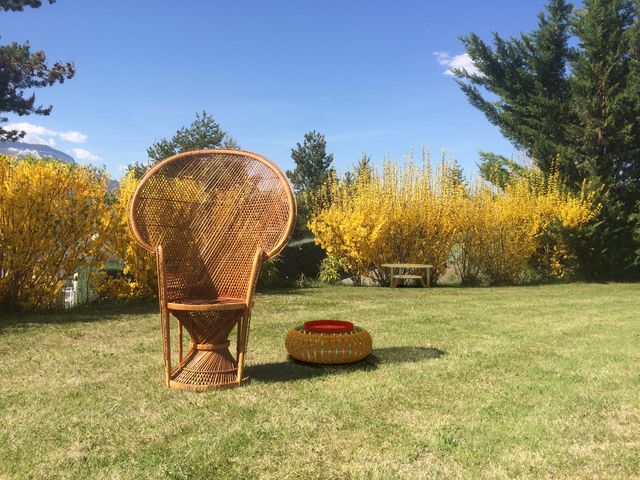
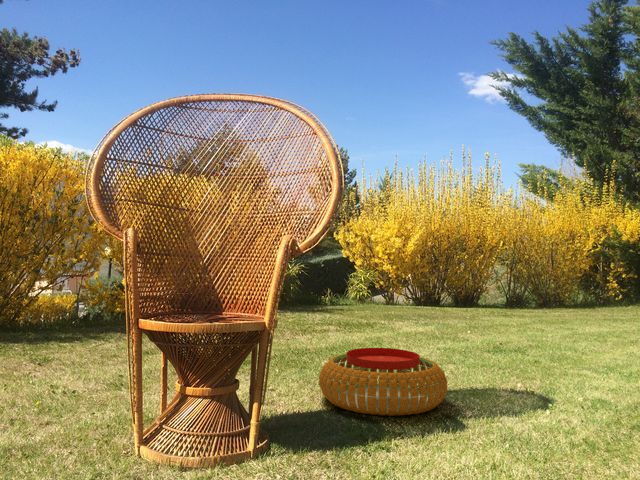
round table: present [381,264,433,288] -> none [418,280,480,308]

